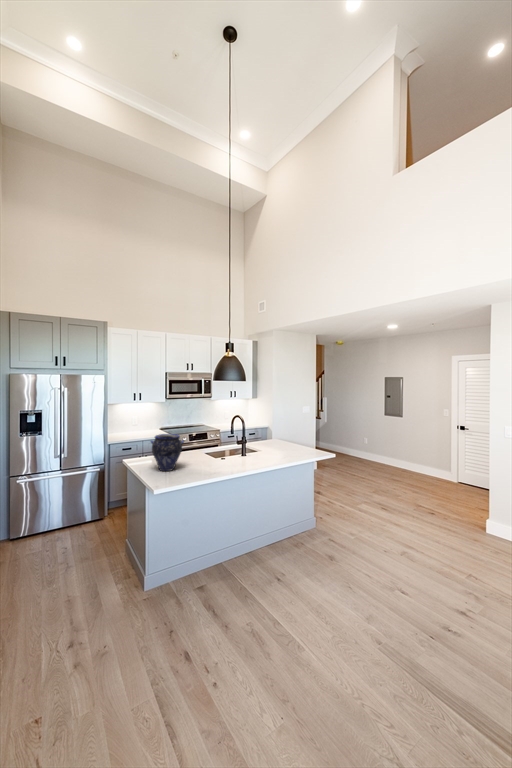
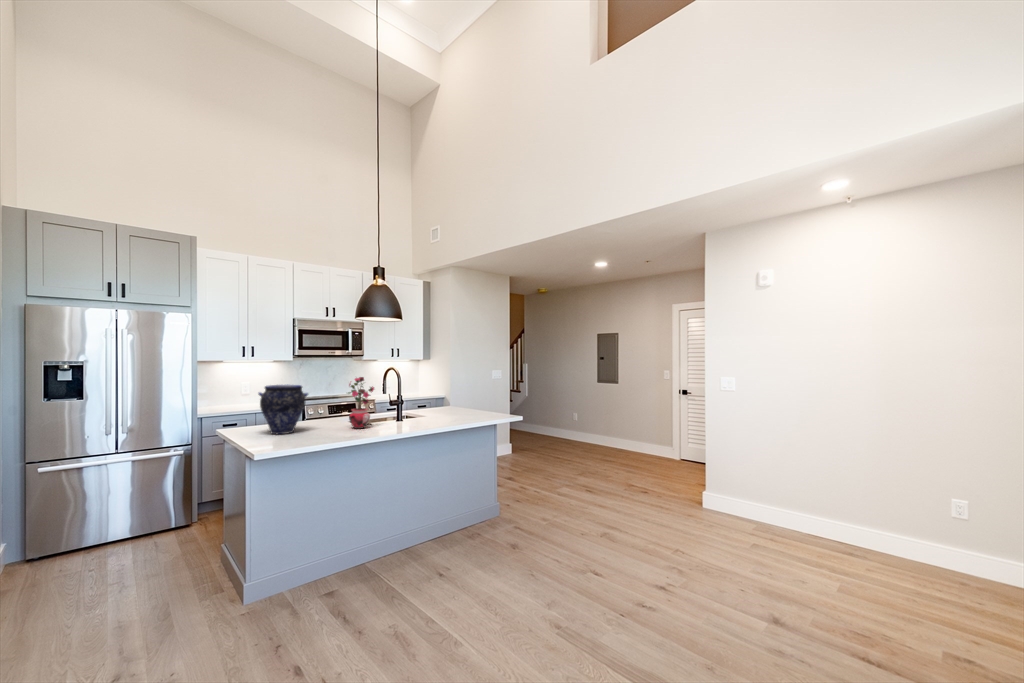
potted plant: none [208,428,230,467] -> present [348,377,374,429]

